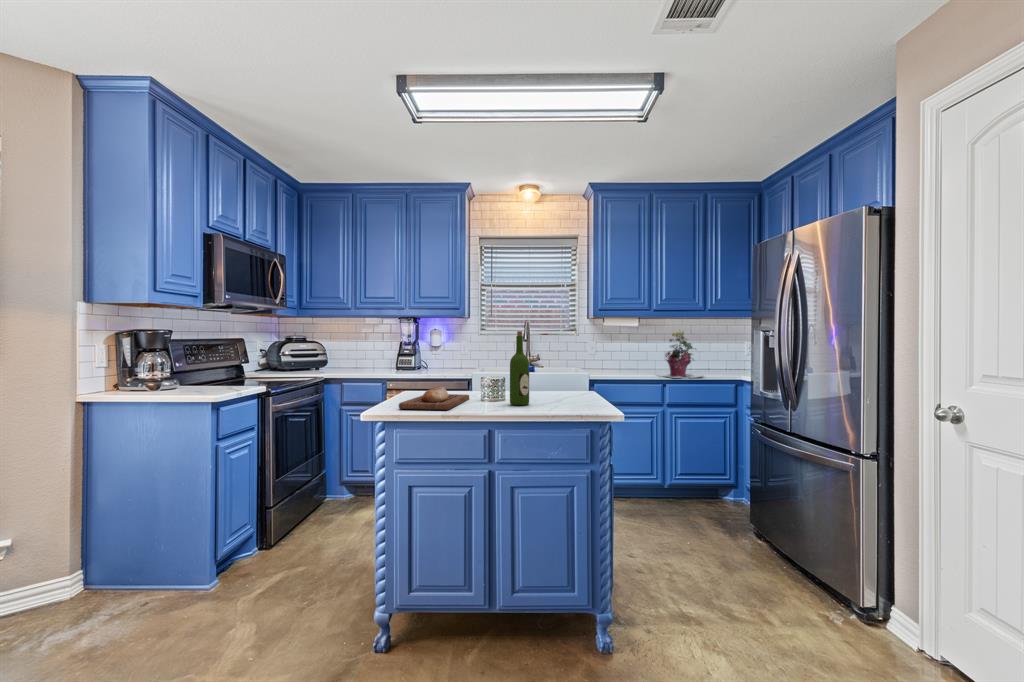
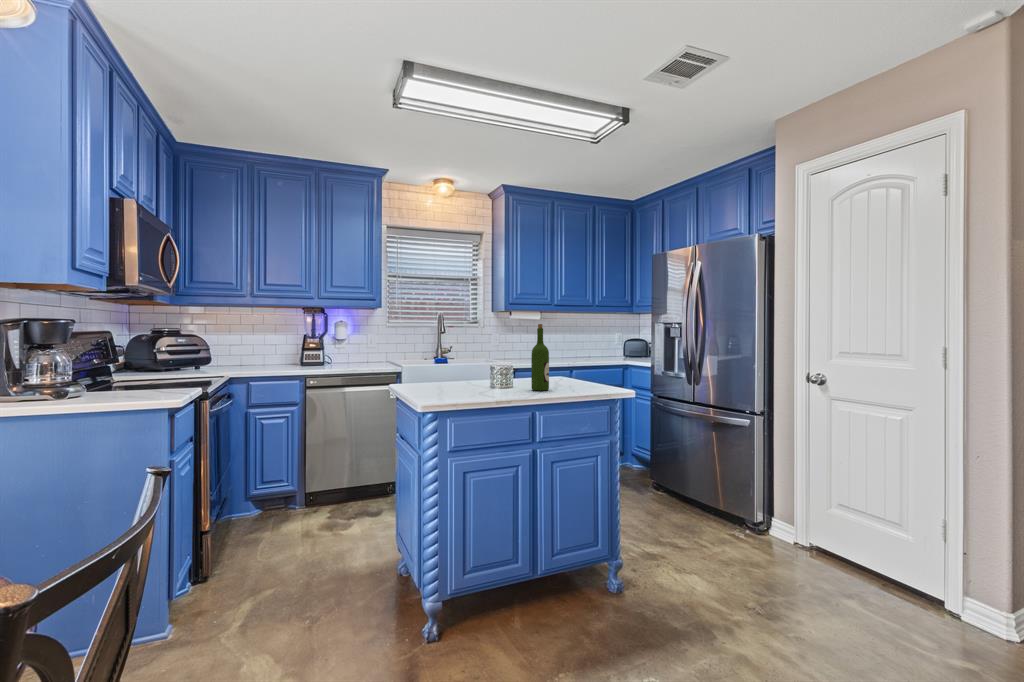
potted plant: present [656,331,705,378] -> none [558,323,601,365]
bread loaf: present [399,386,469,410] -> none [439,377,497,399]

